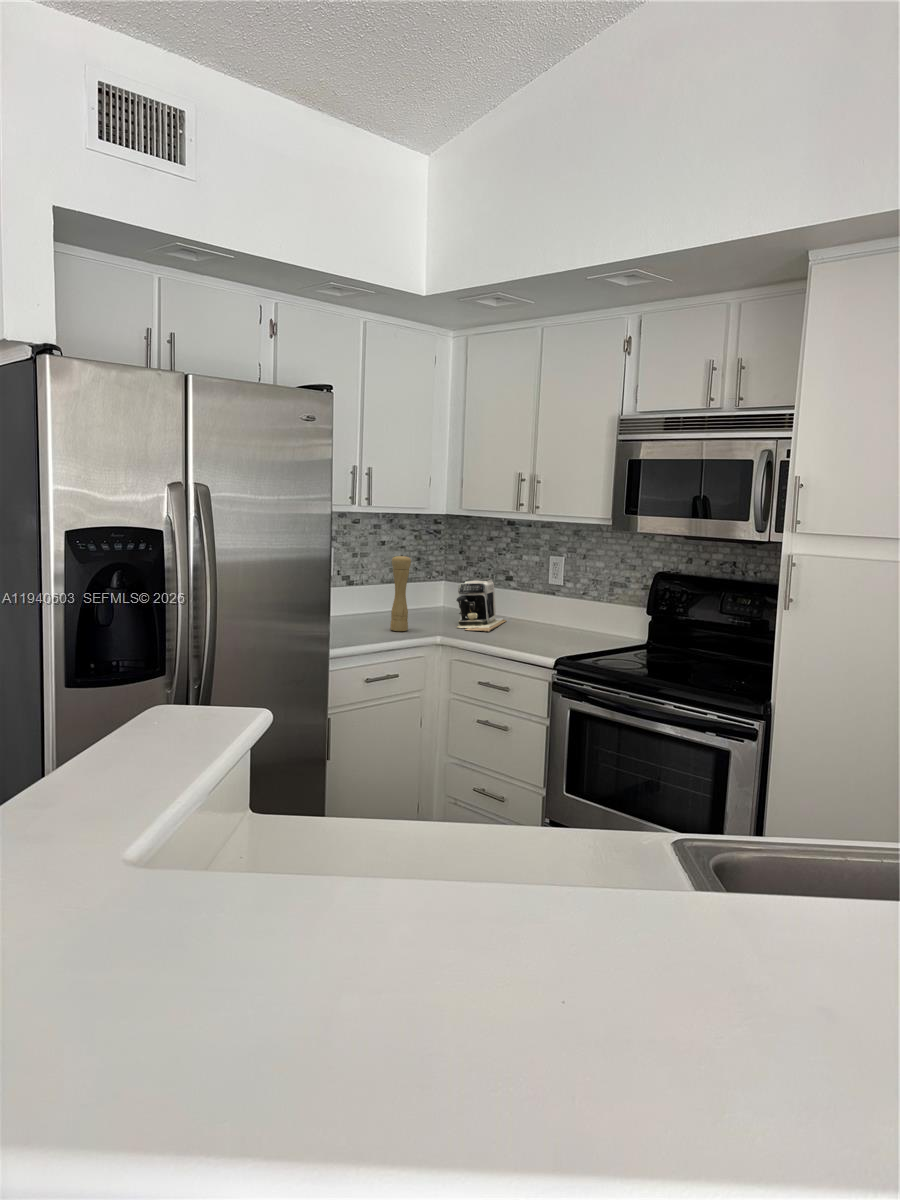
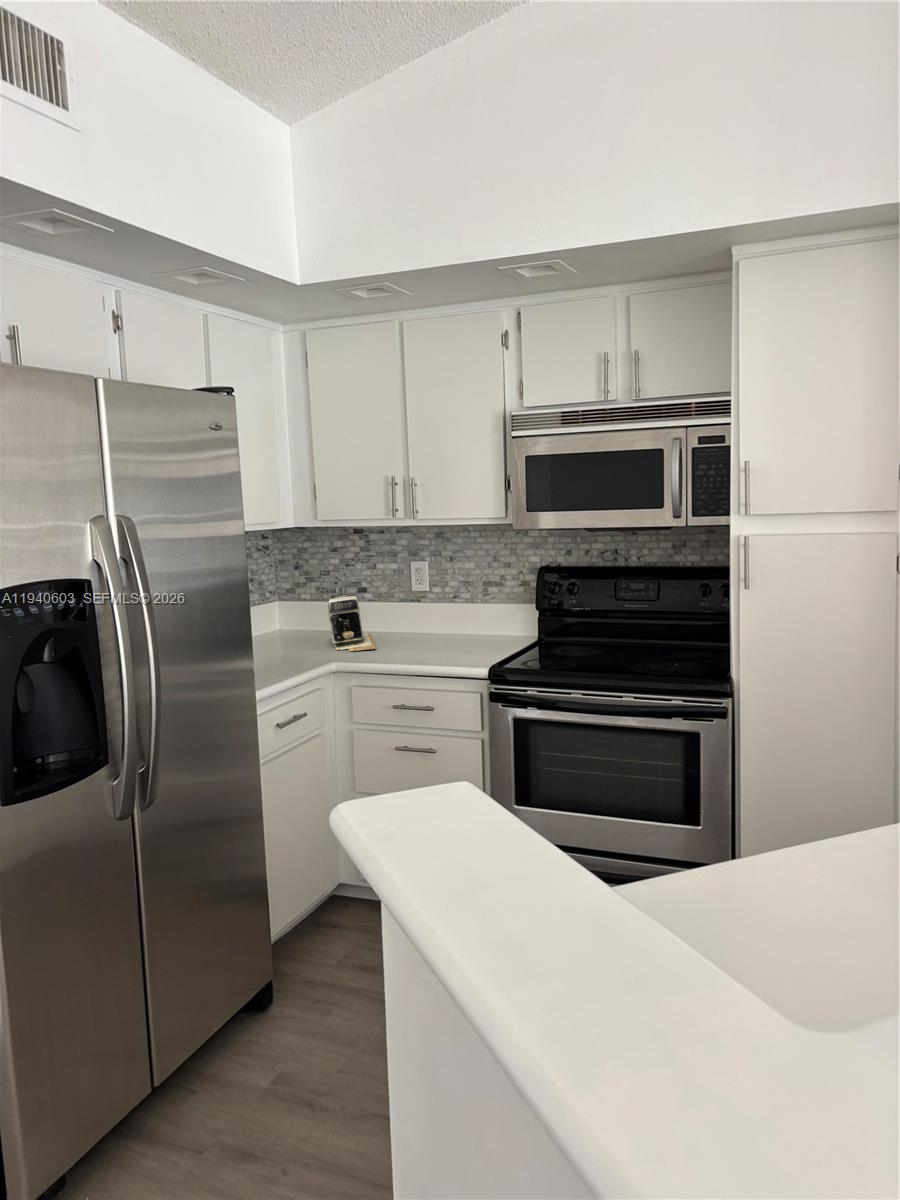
pepper mill: present [390,555,411,631] -> none [269,579,293,663]

